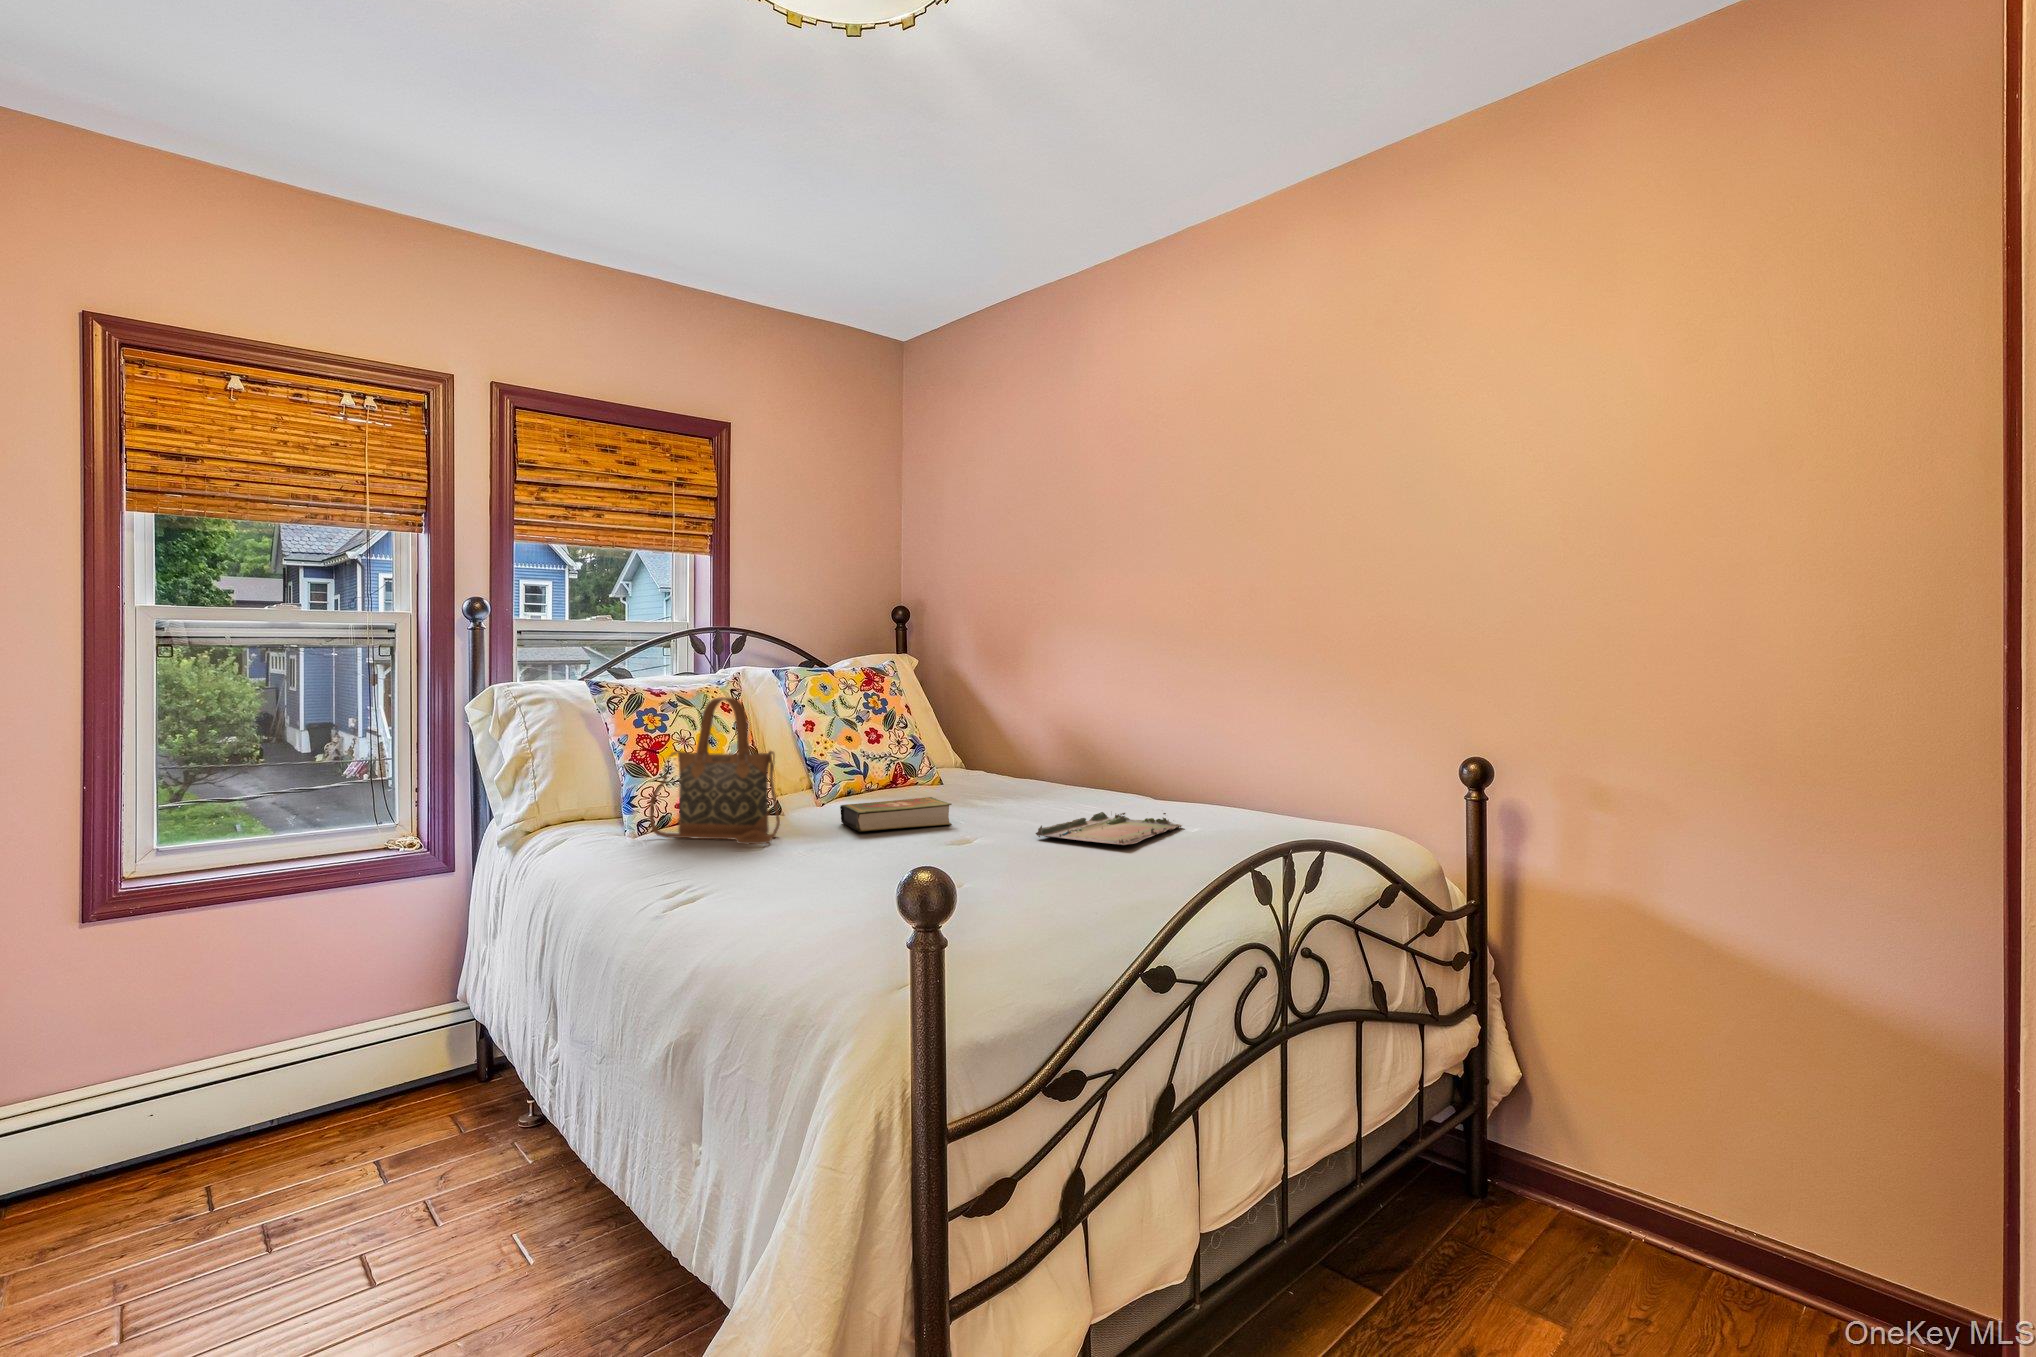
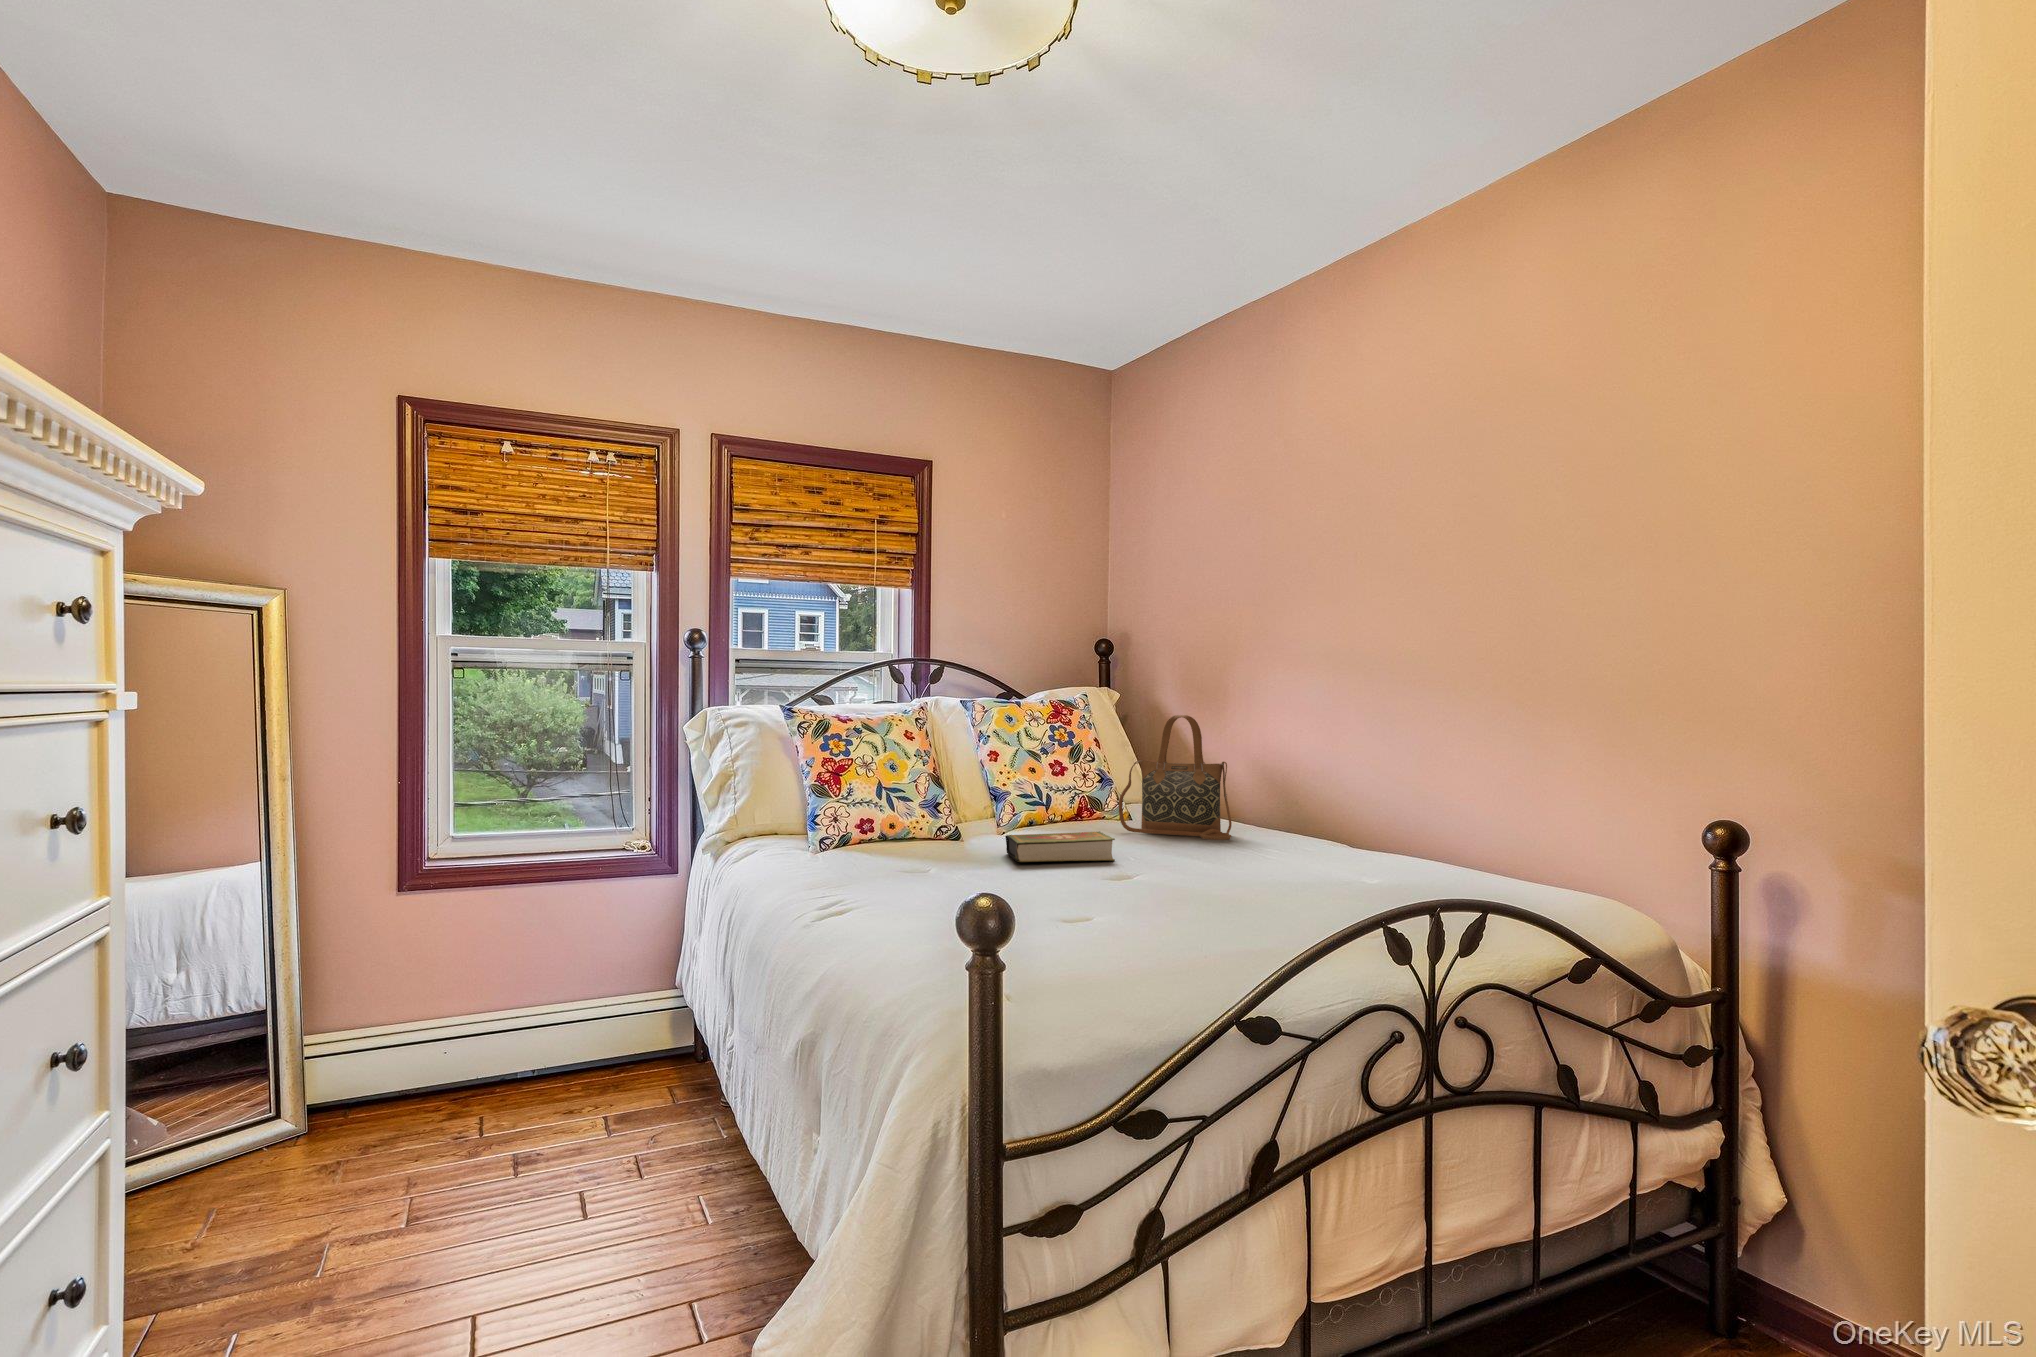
handbag: present [650,697,780,844] -> present [1119,715,1232,840]
tray: present [1036,812,1182,845] -> none [1194,856,1365,891]

